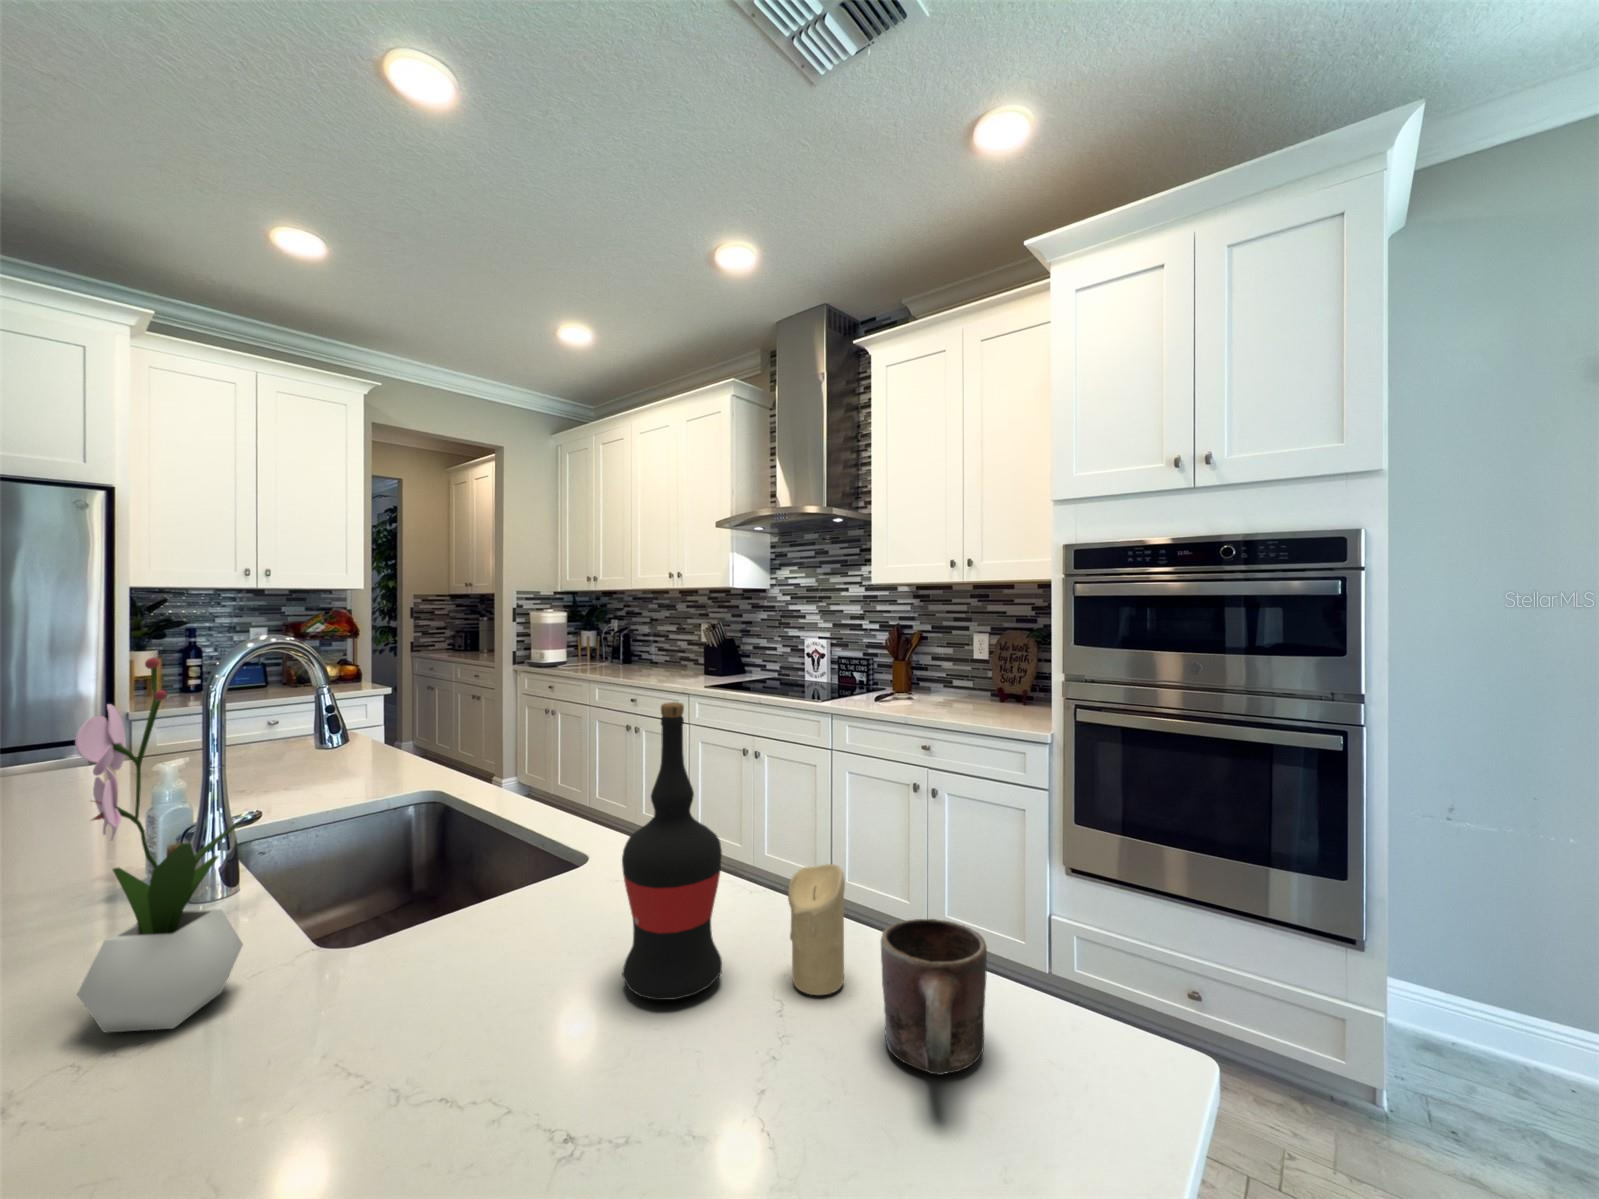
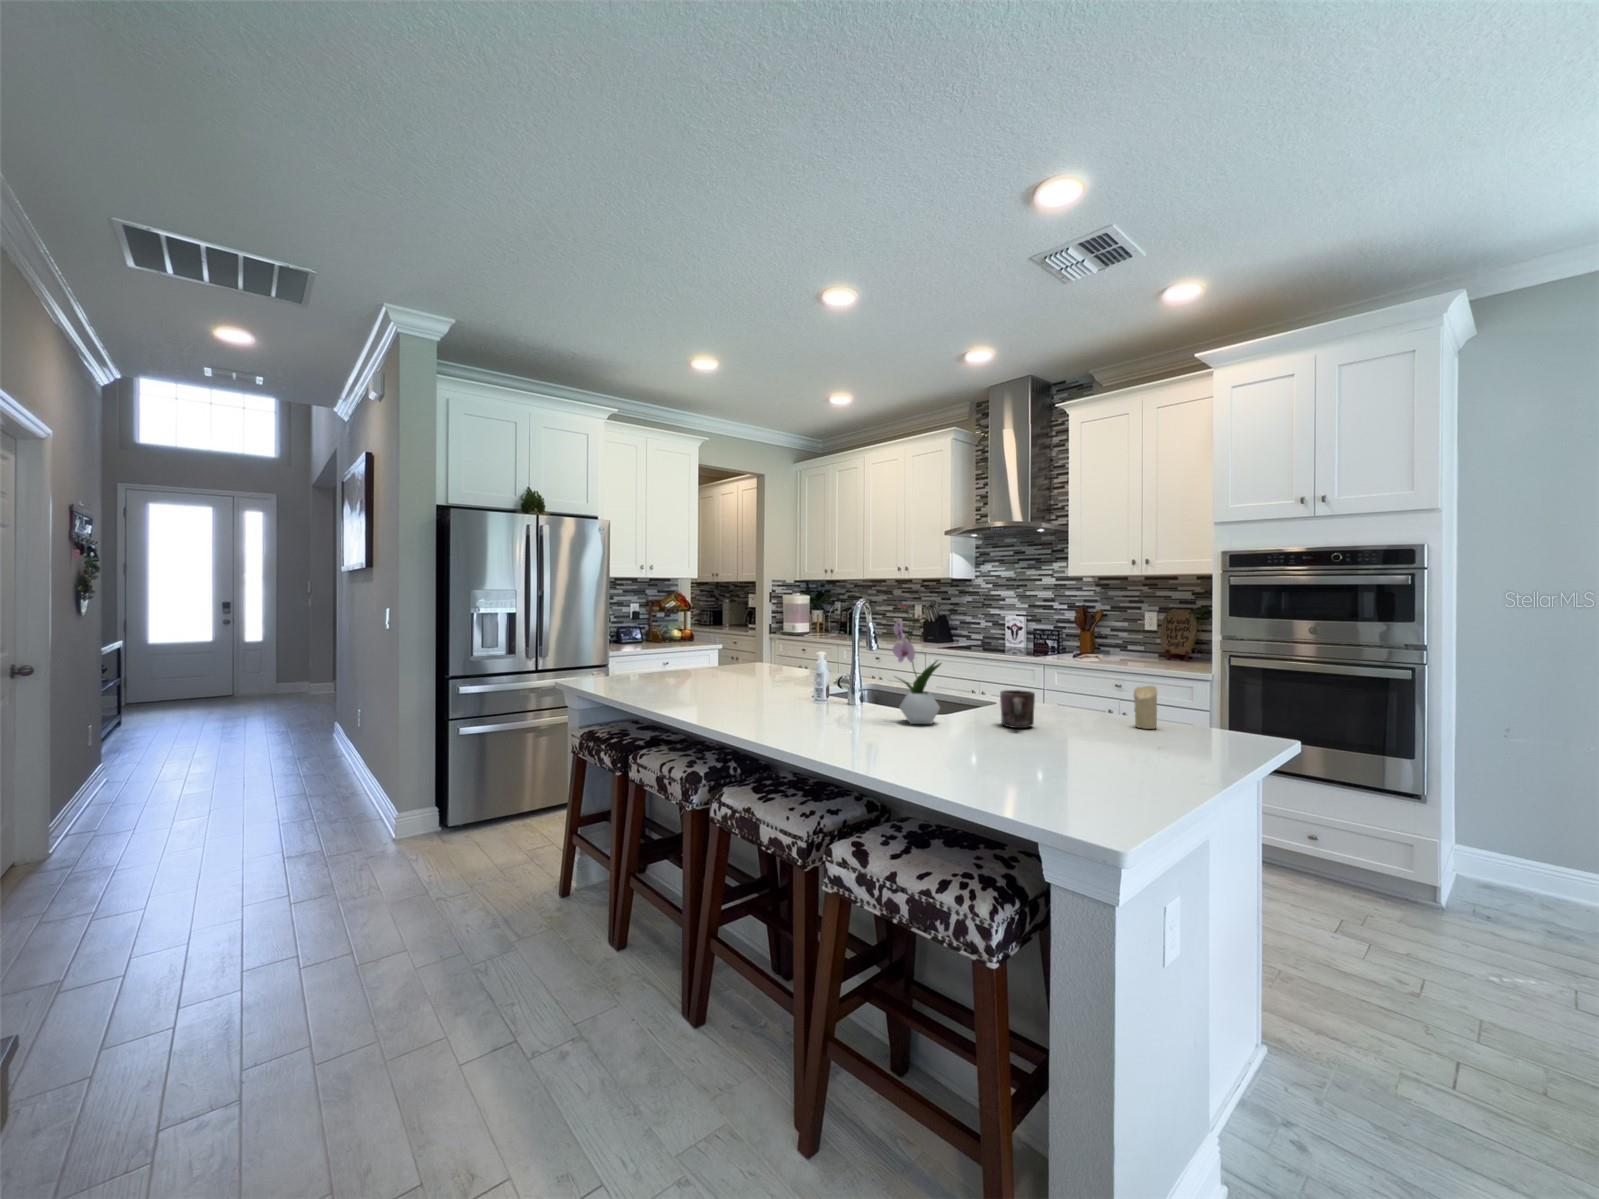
wine bottle: present [622,702,722,1000] -> none [1069,623,1110,726]
mug: present [881,919,987,1075] -> present [1000,690,1035,728]

